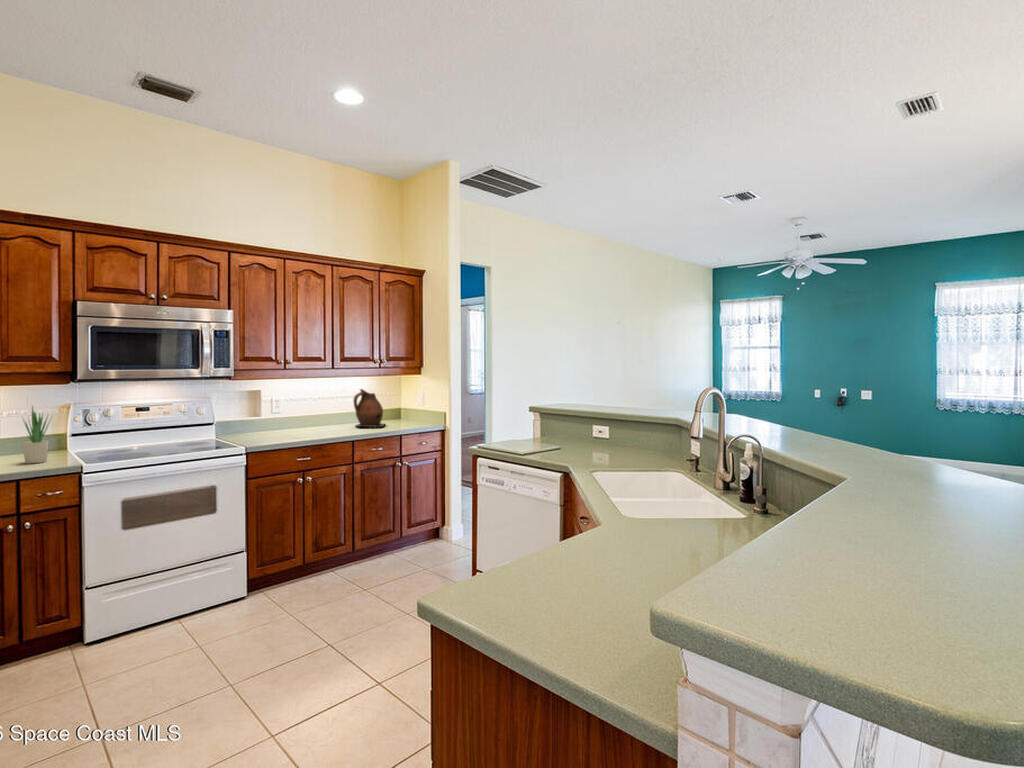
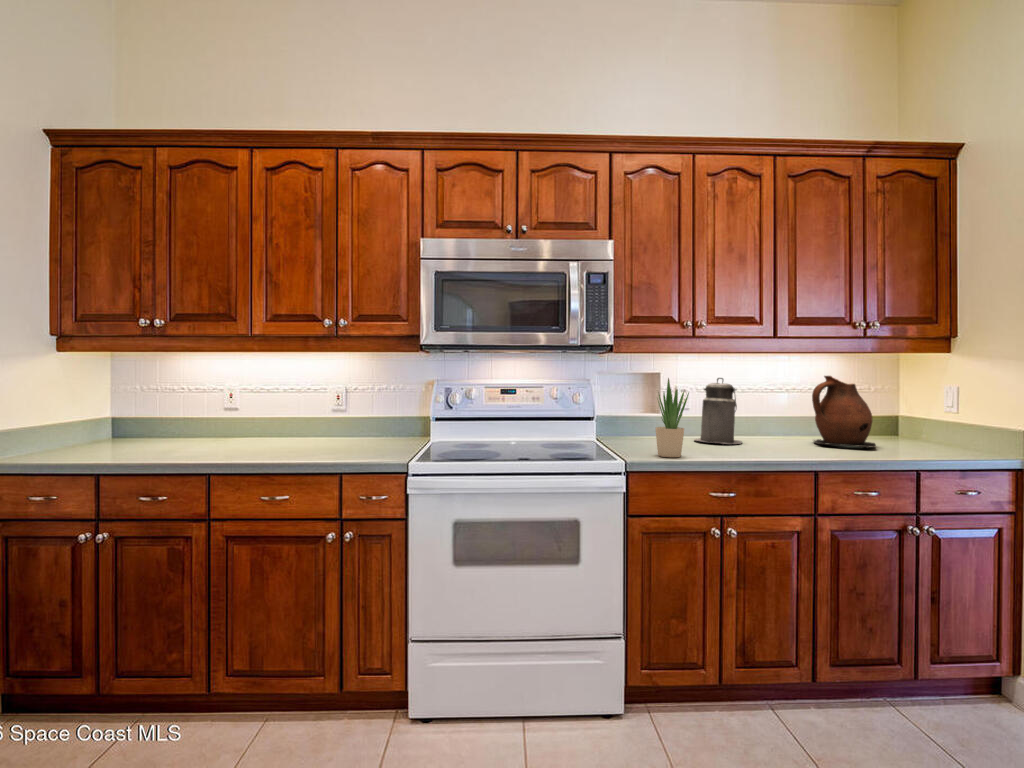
canister: none [287,392,316,431] -> present [694,378,742,444]
potted plant: present [22,407,51,463] -> present [656,378,689,457]

